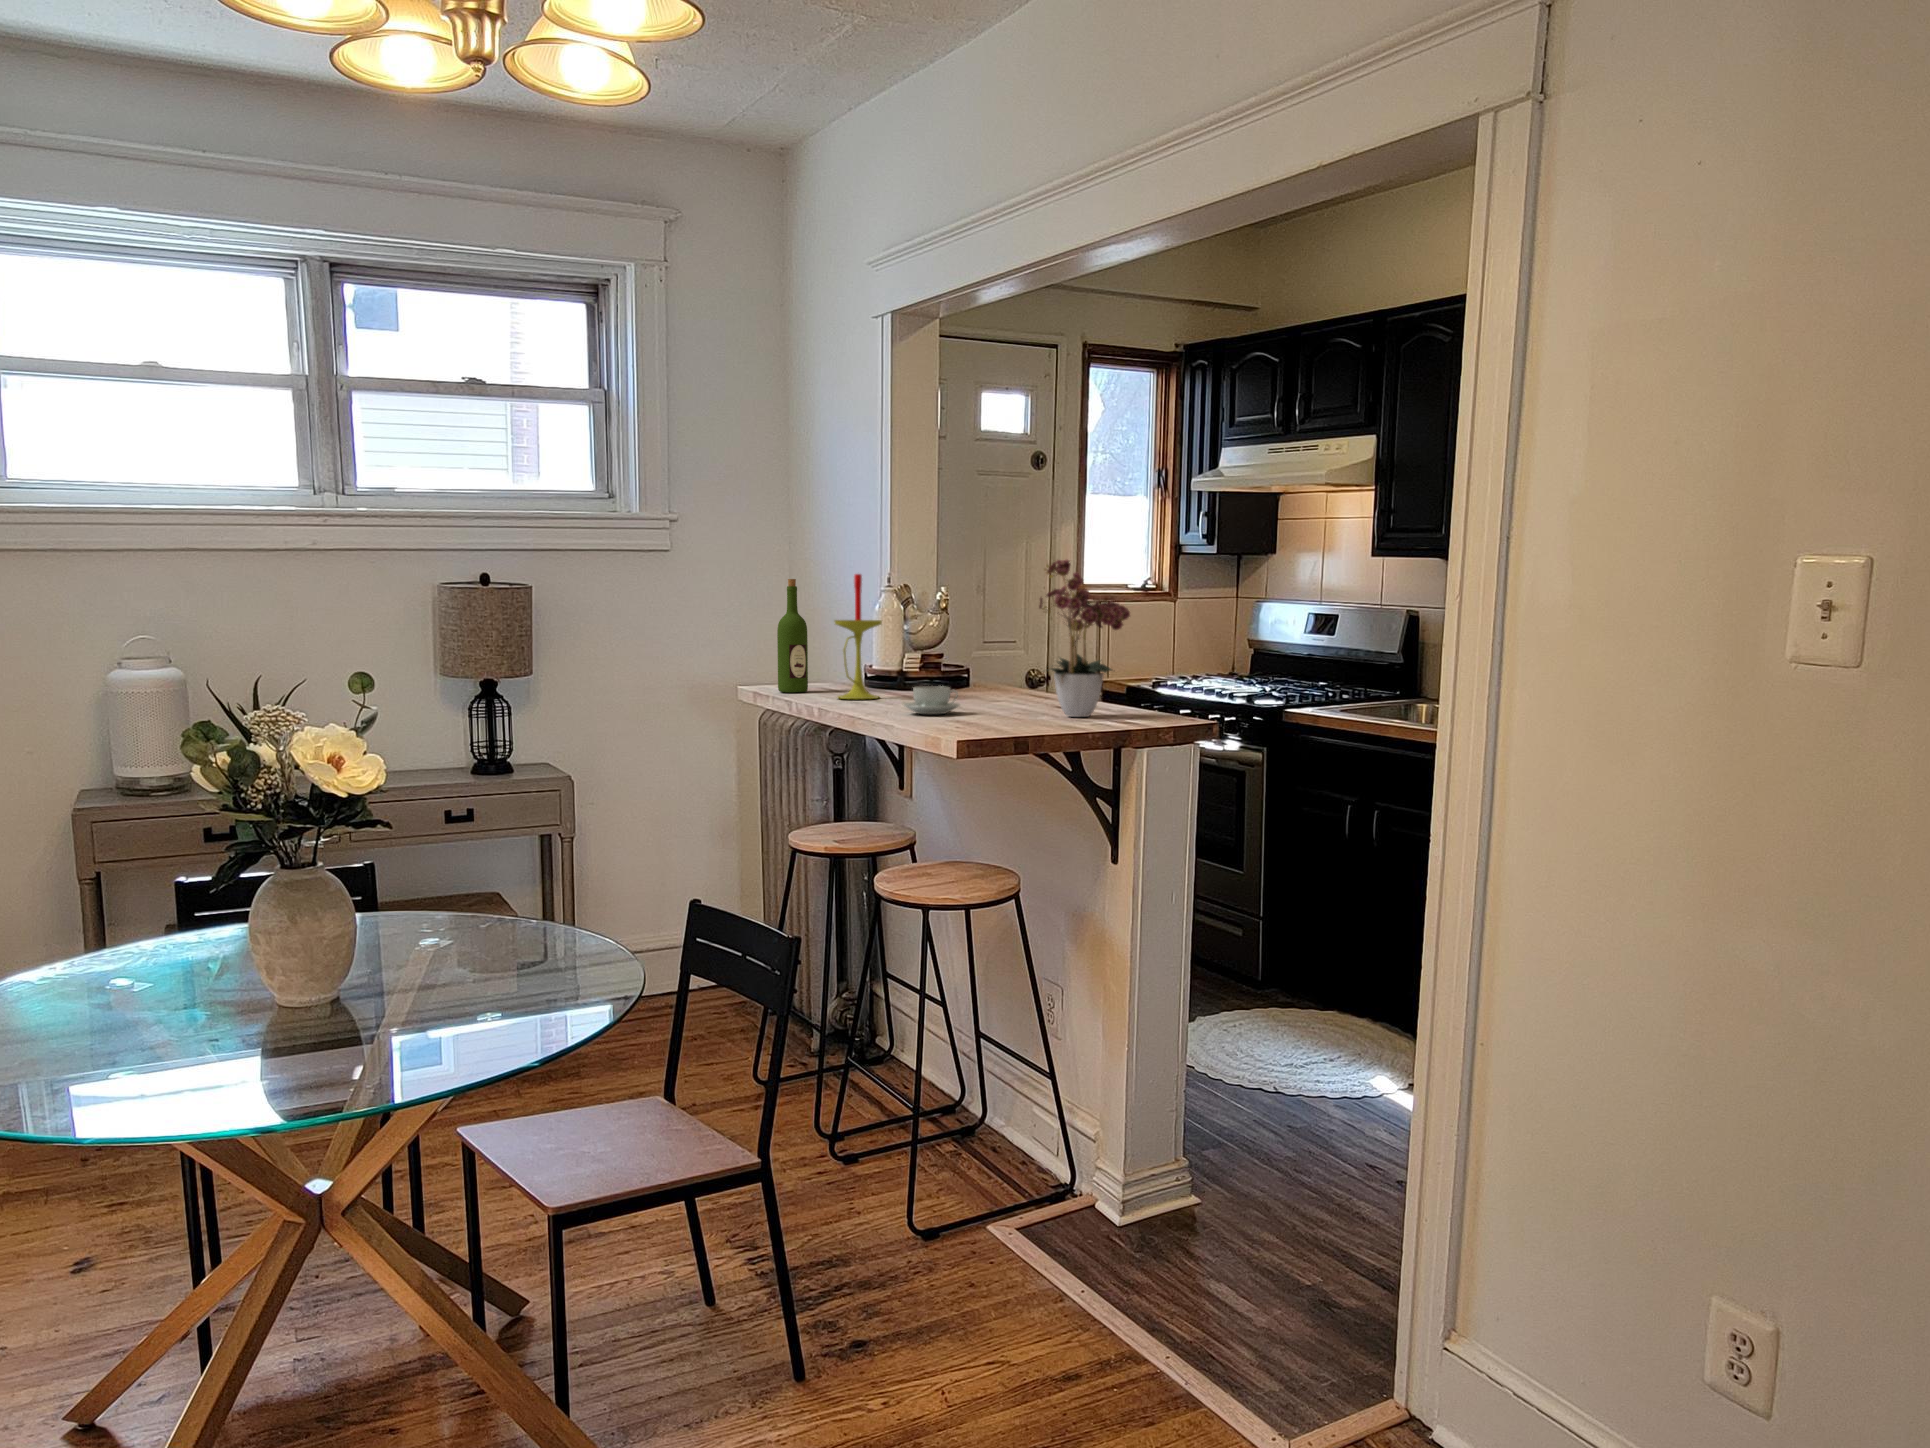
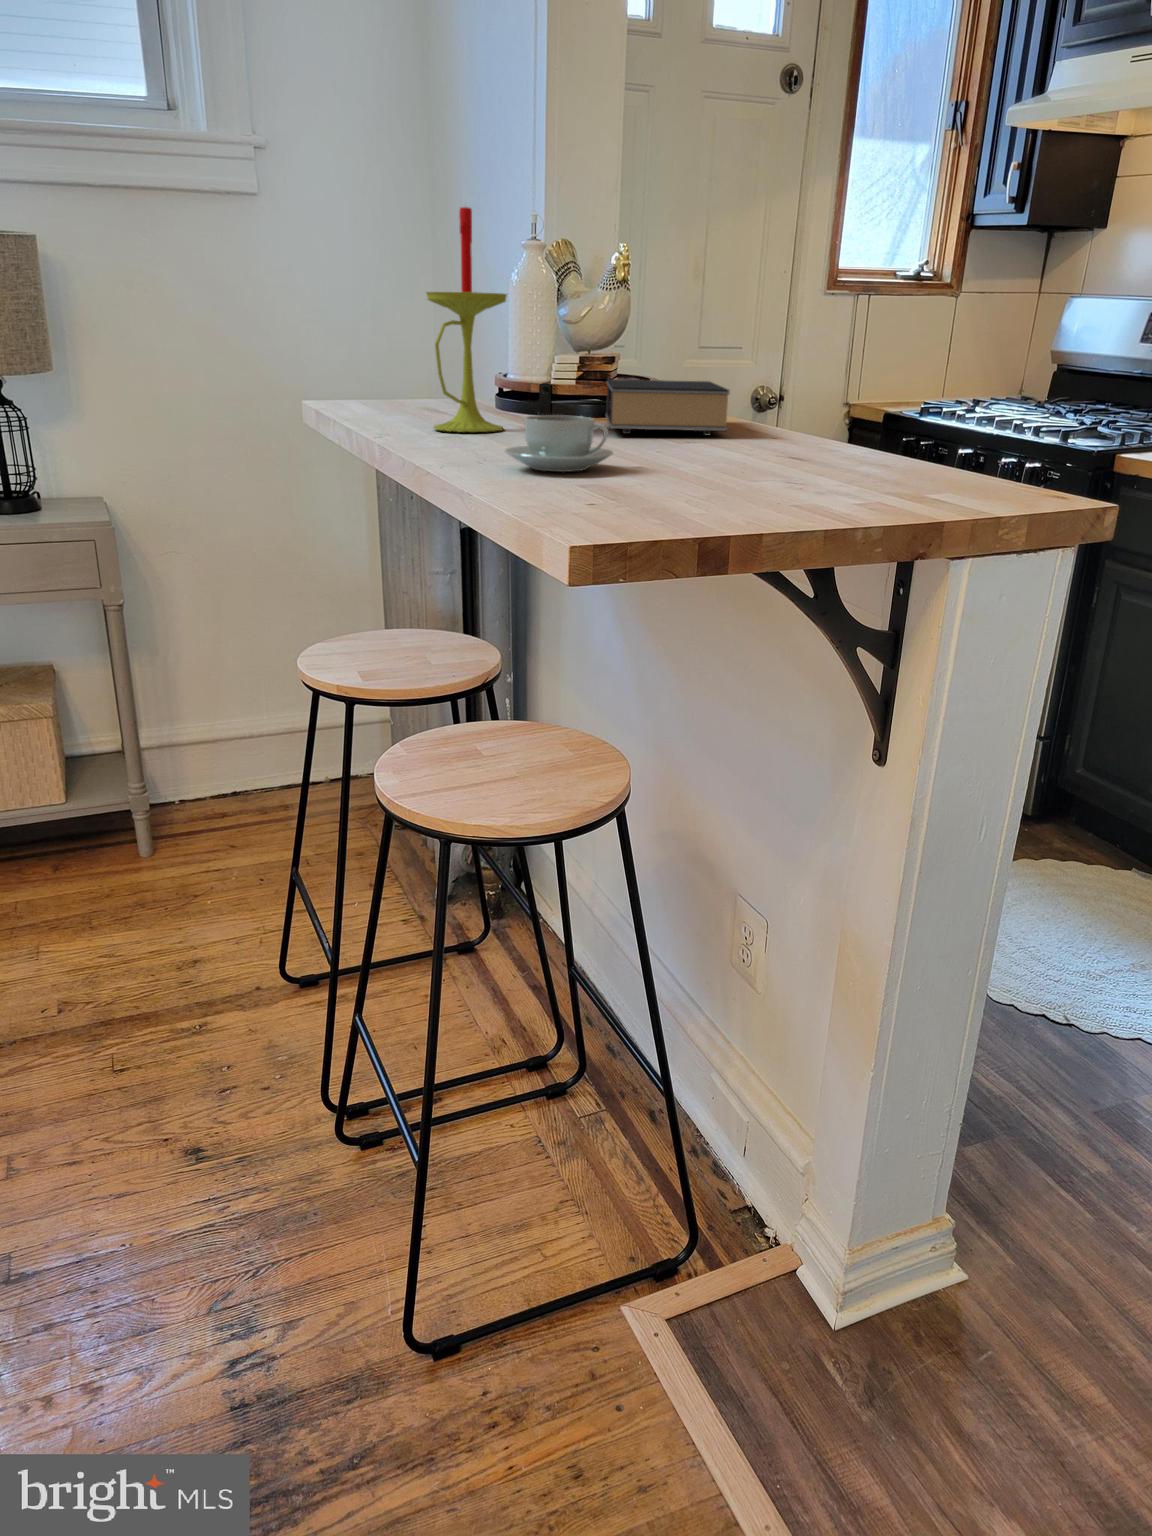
flower arrangement: present [1039,560,1130,717] -> none [762,121,984,488]
wine bottle: present [777,579,808,692] -> none [358,225,408,415]
book: none [939,667,1018,698] -> present [606,379,730,435]

